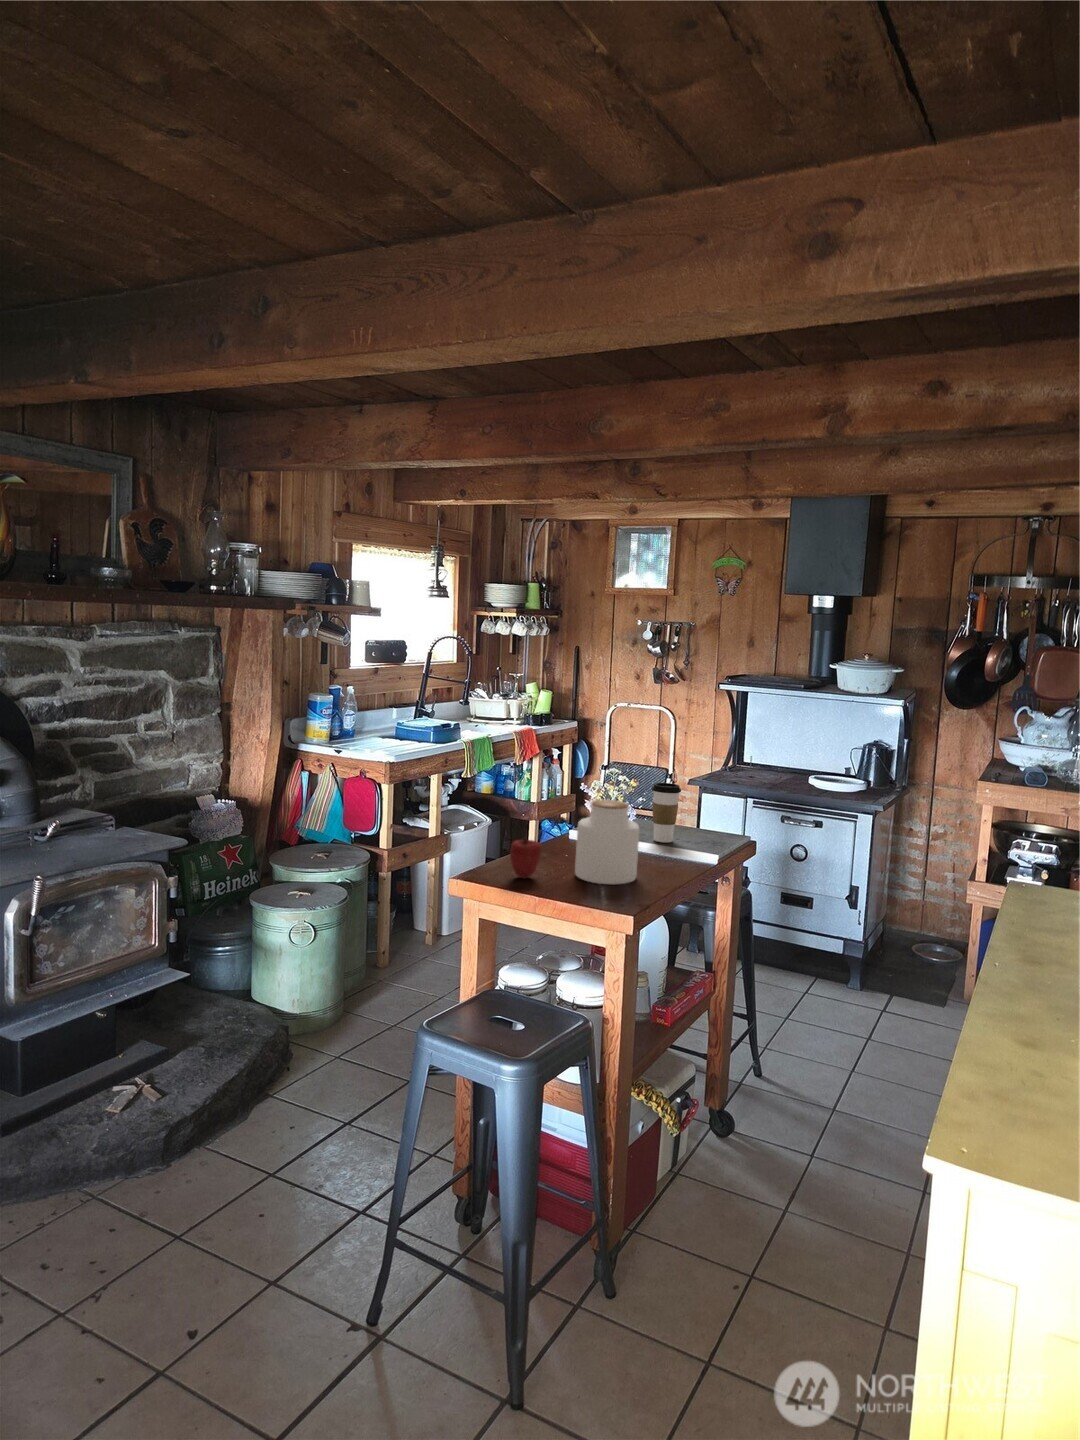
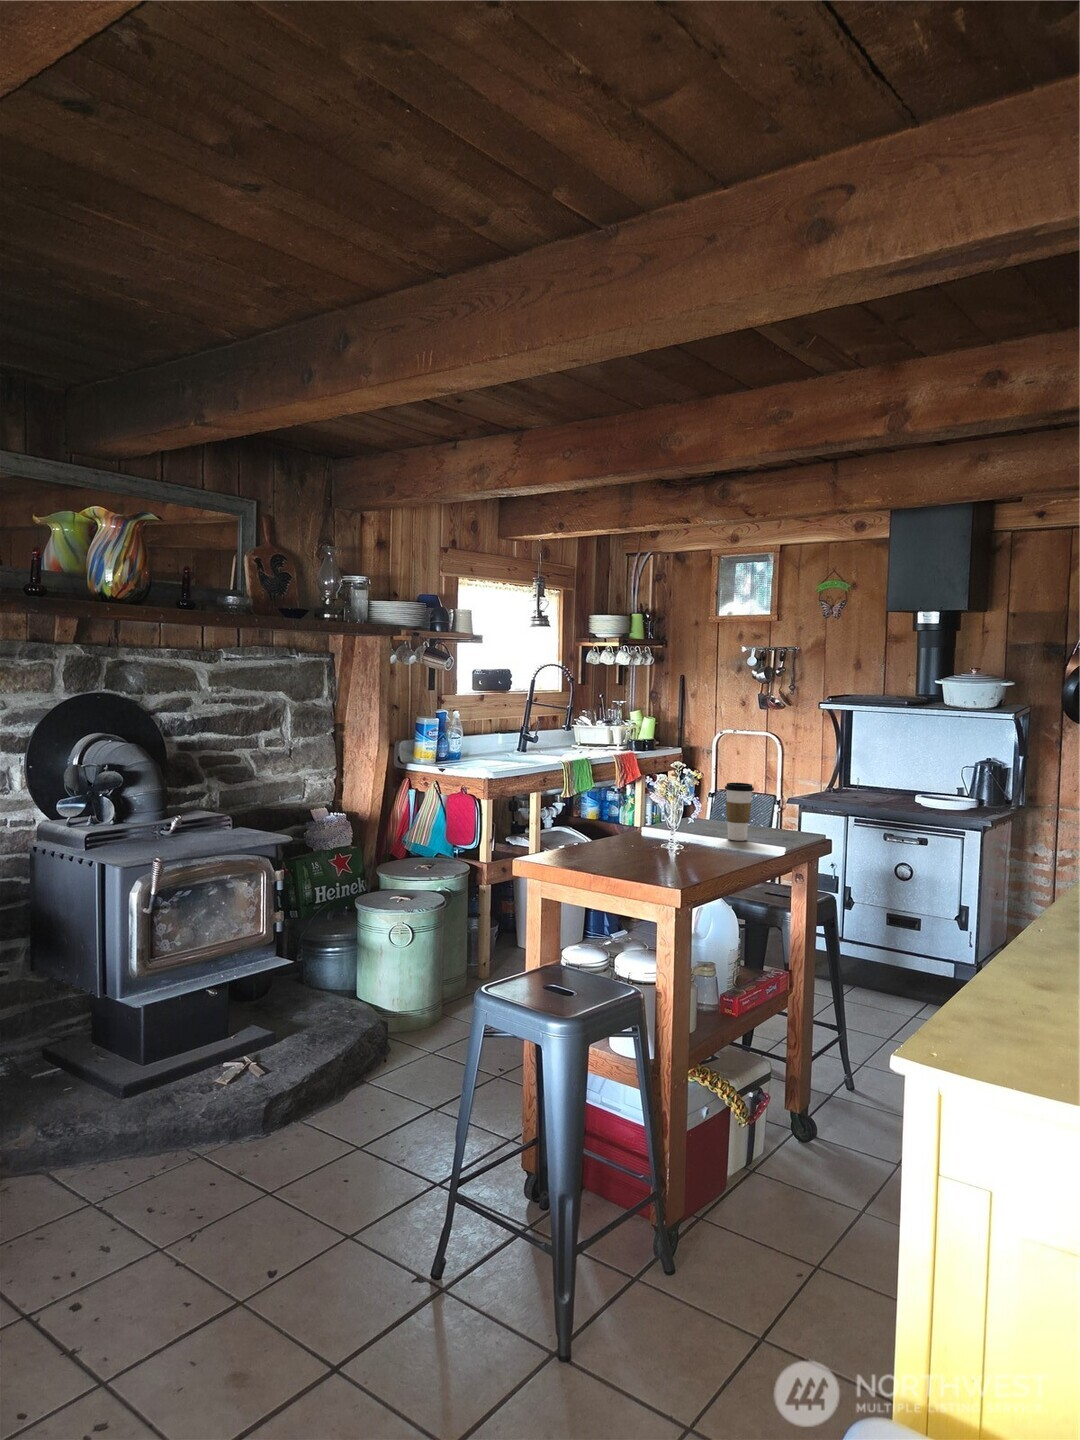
jar: present [575,800,639,884] -> none [639,790,701,870]
apple: present [510,838,541,878] -> none [576,825,606,864]

